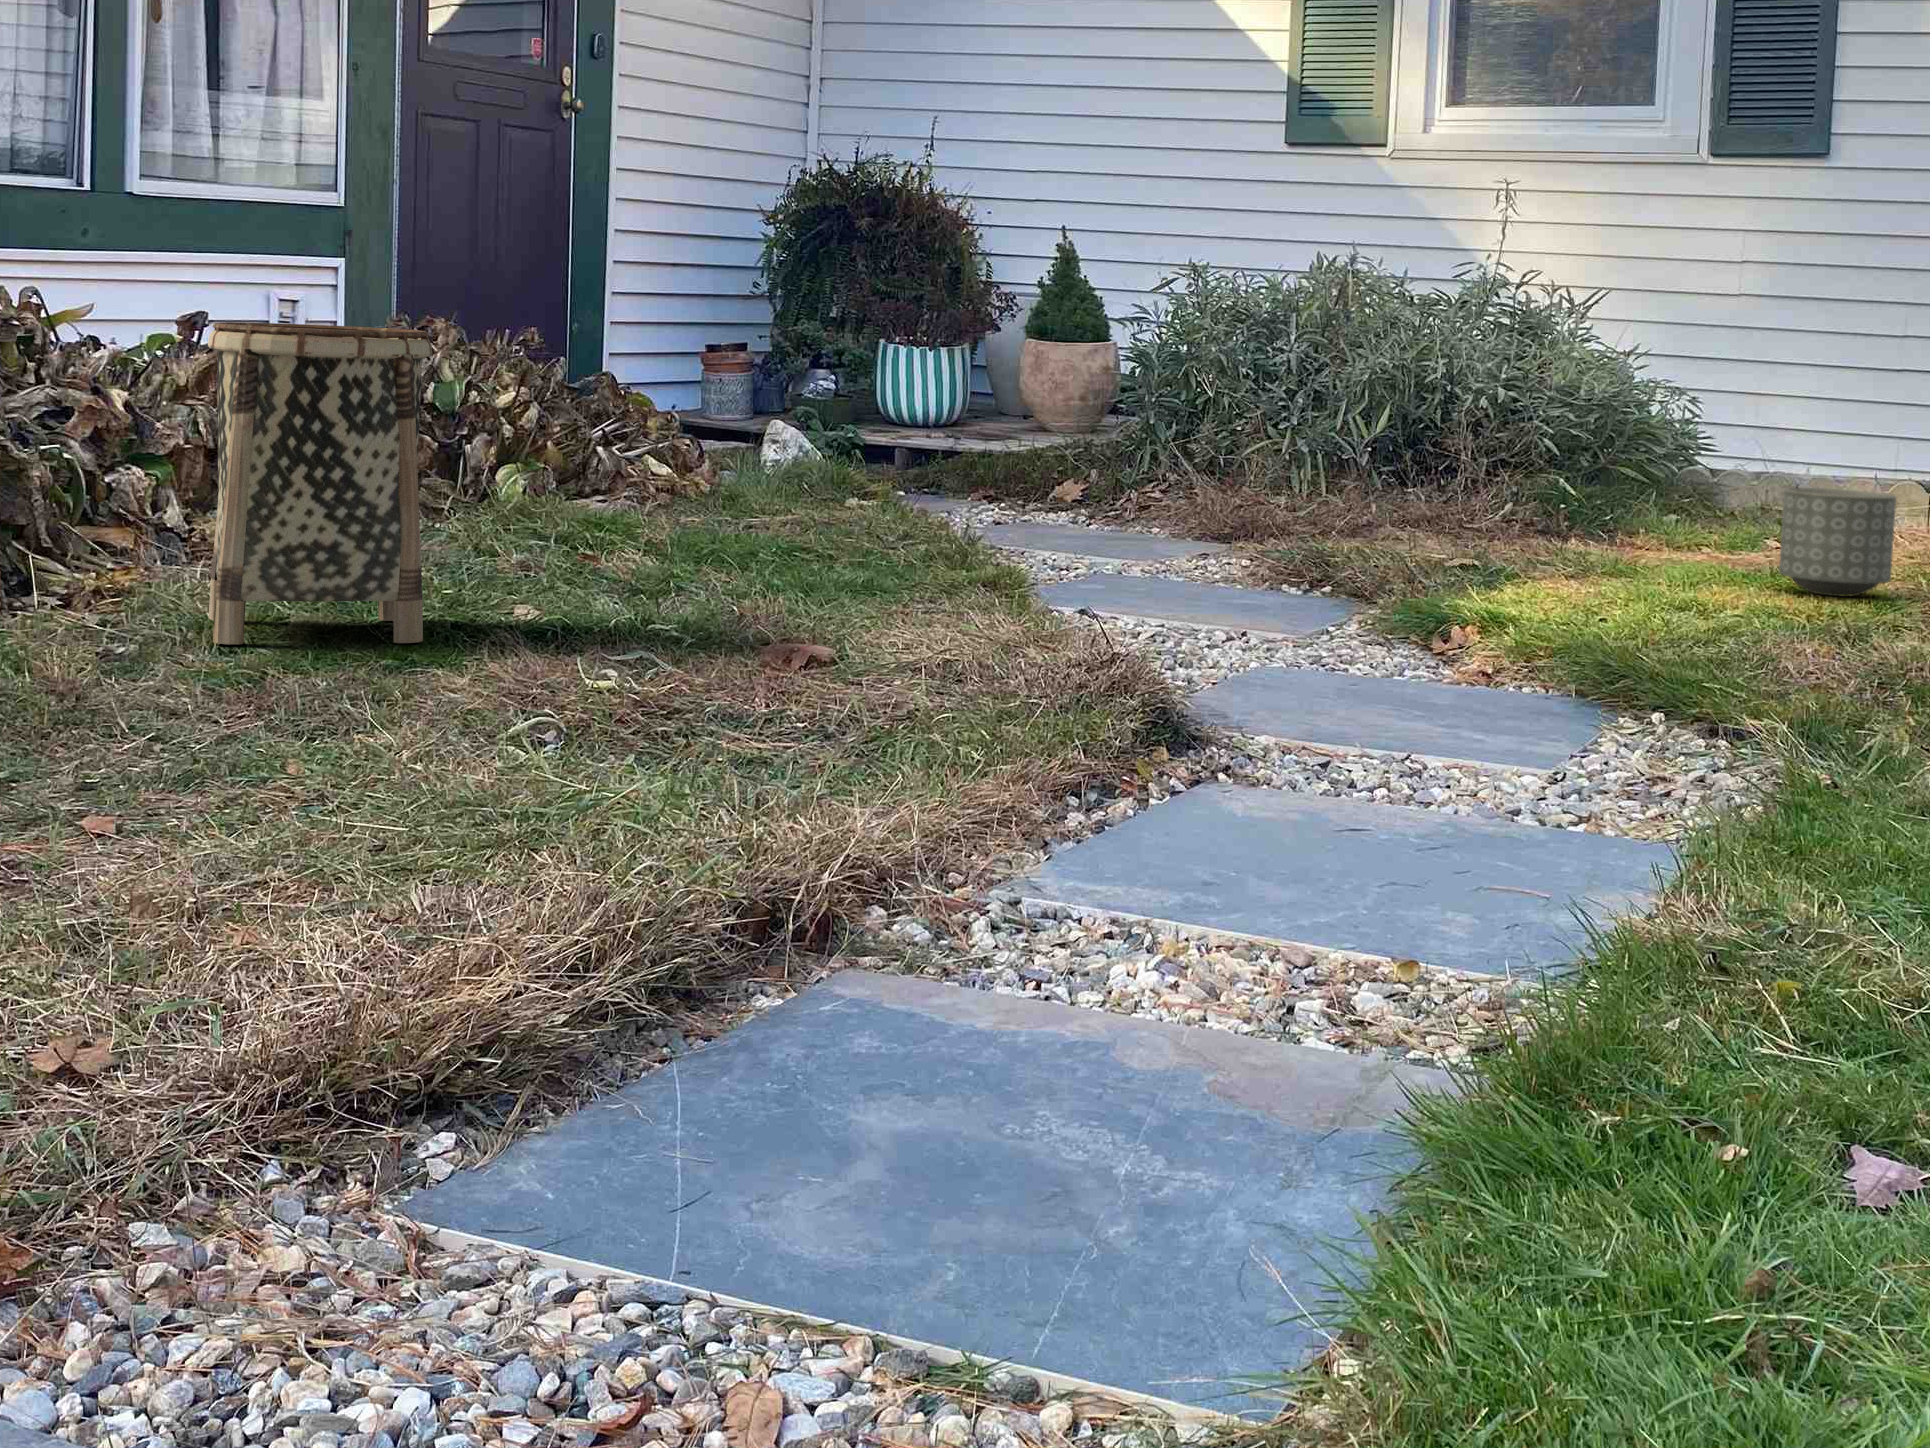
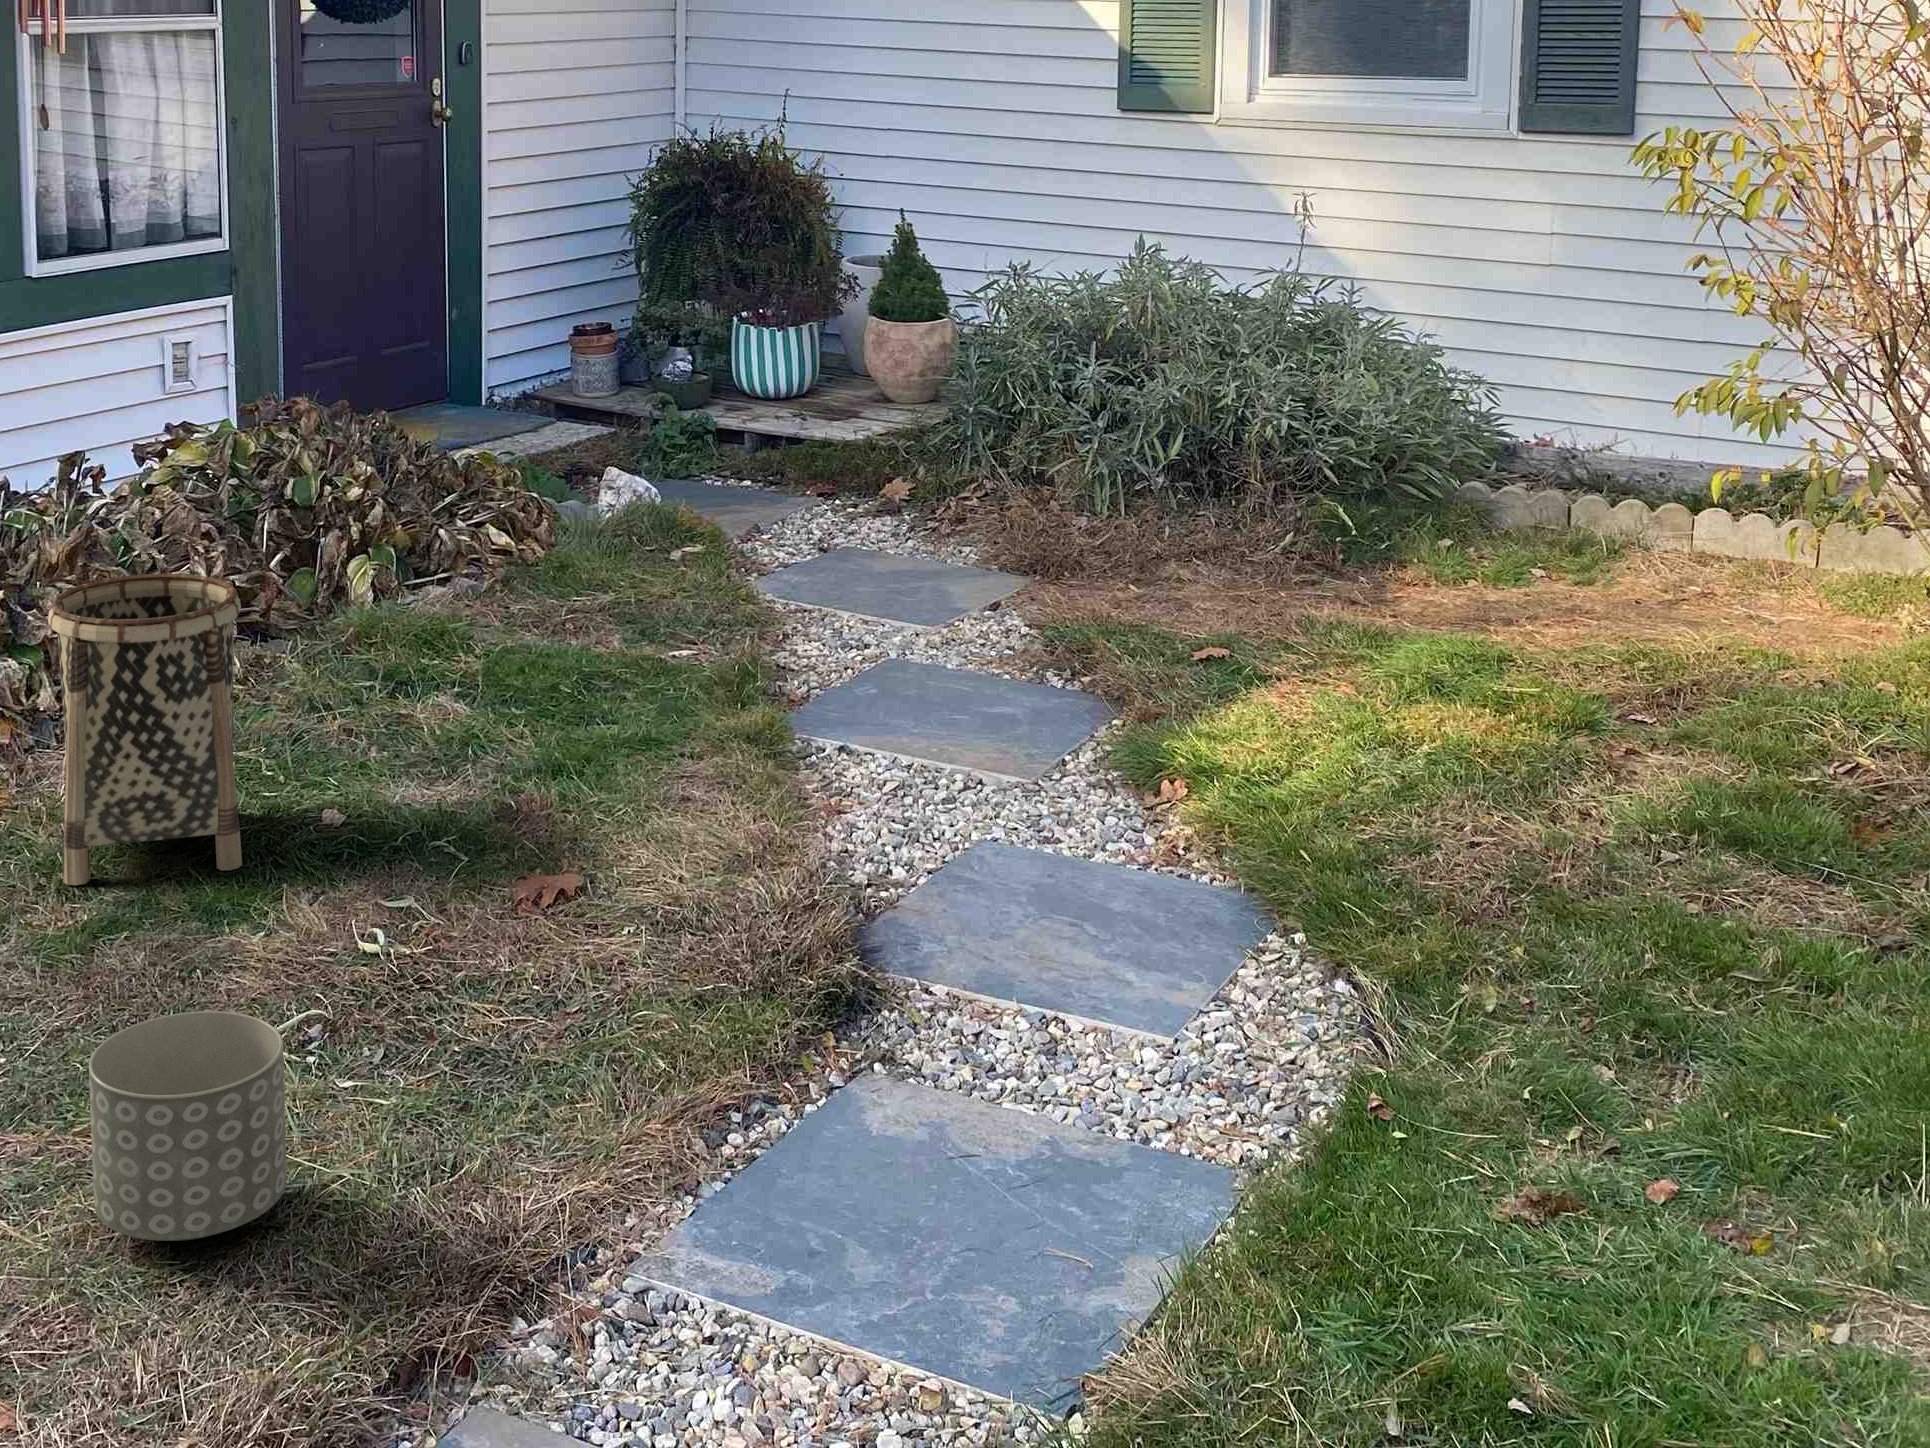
planter: present [1779,488,1896,596] -> present [89,1011,287,1241]

